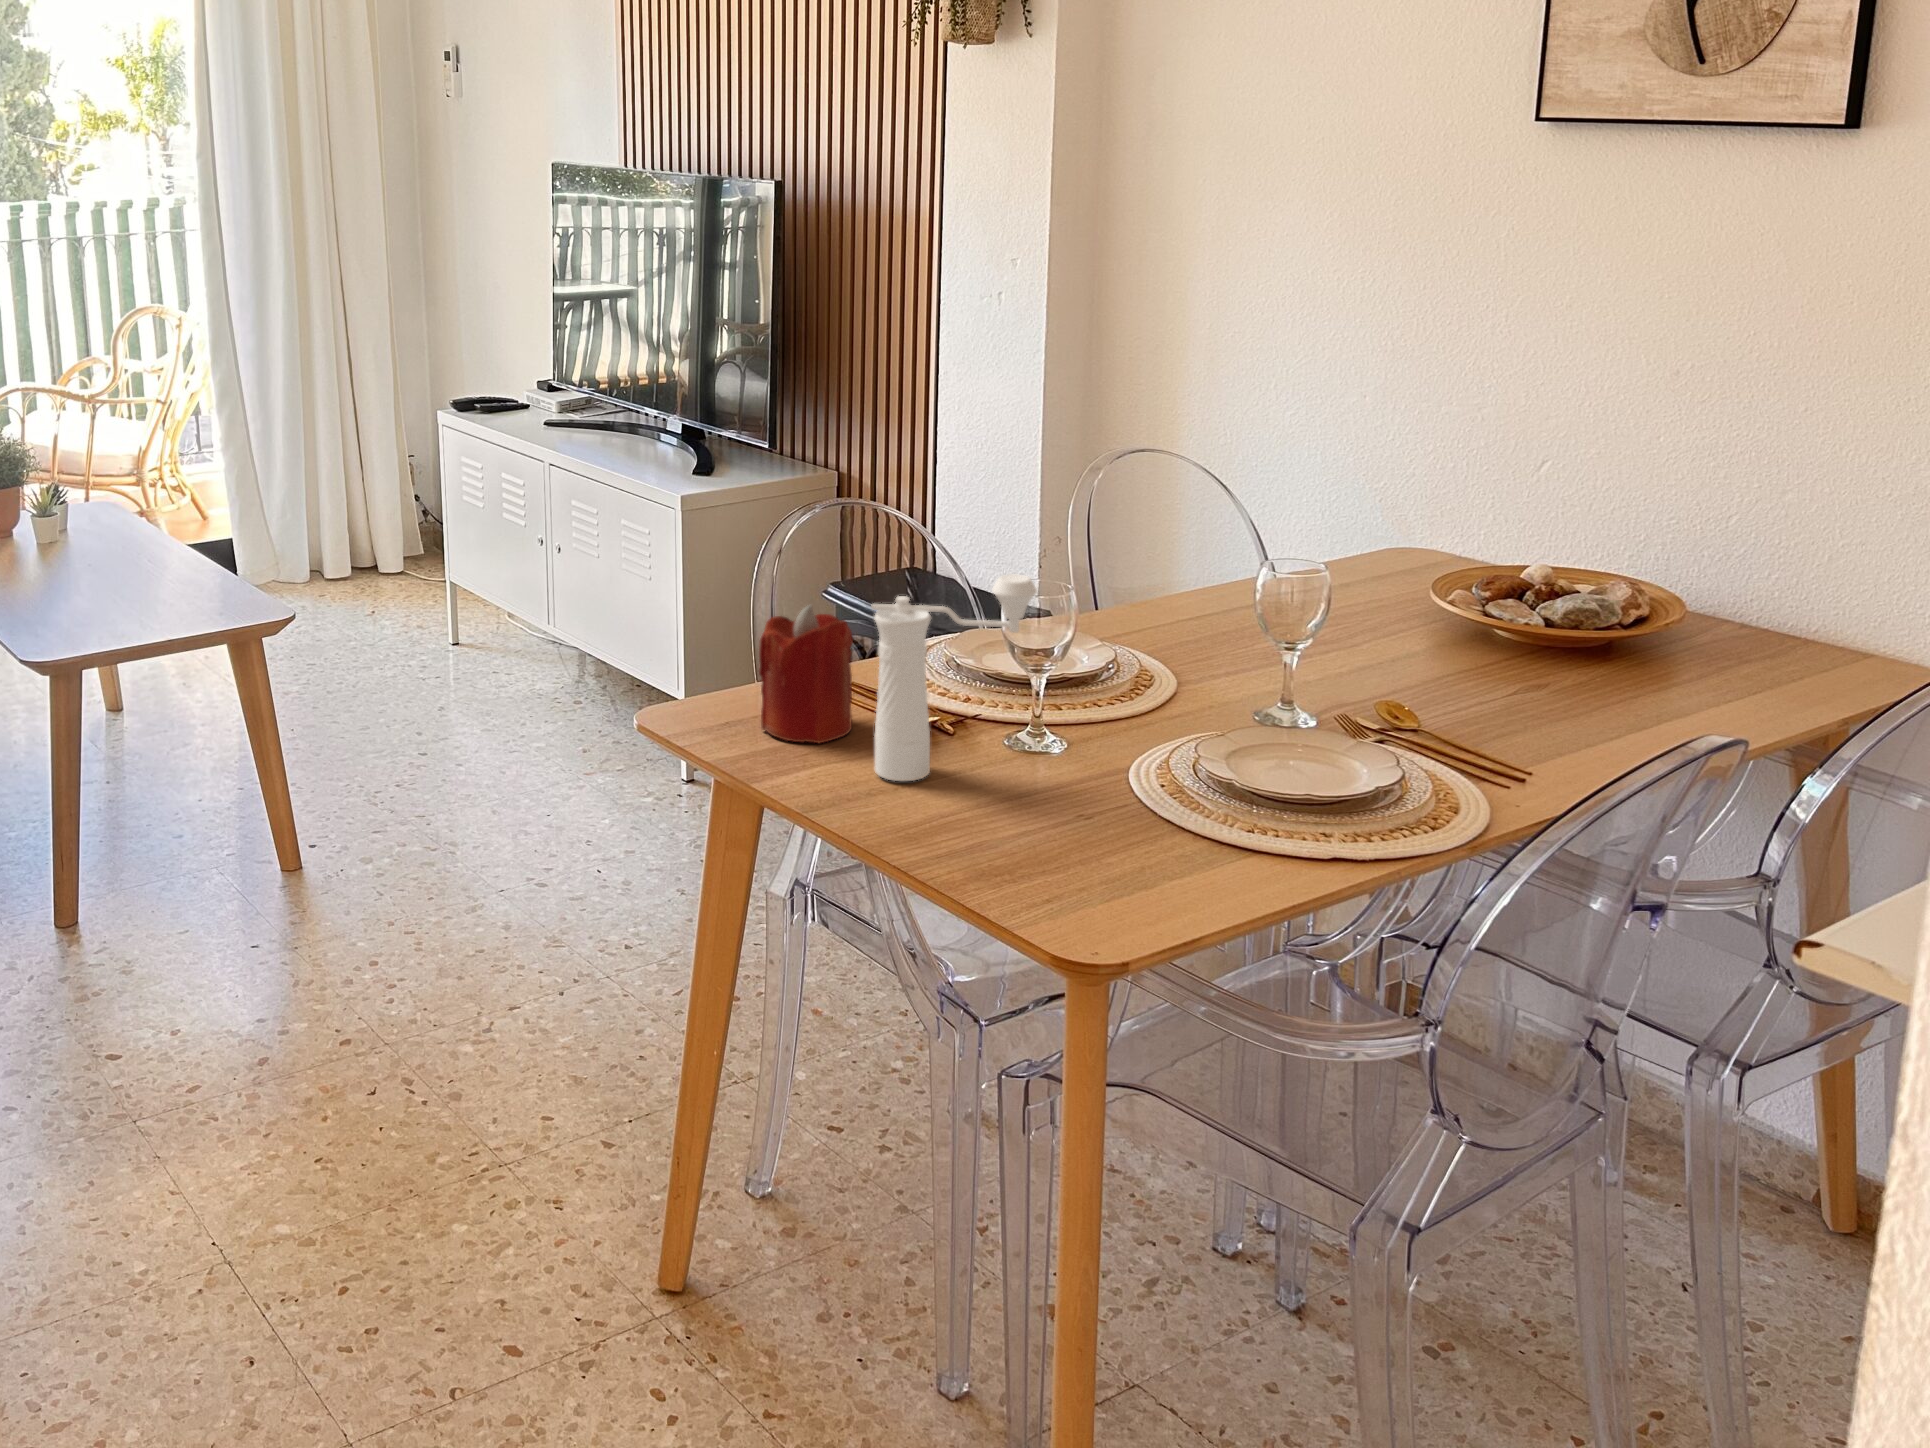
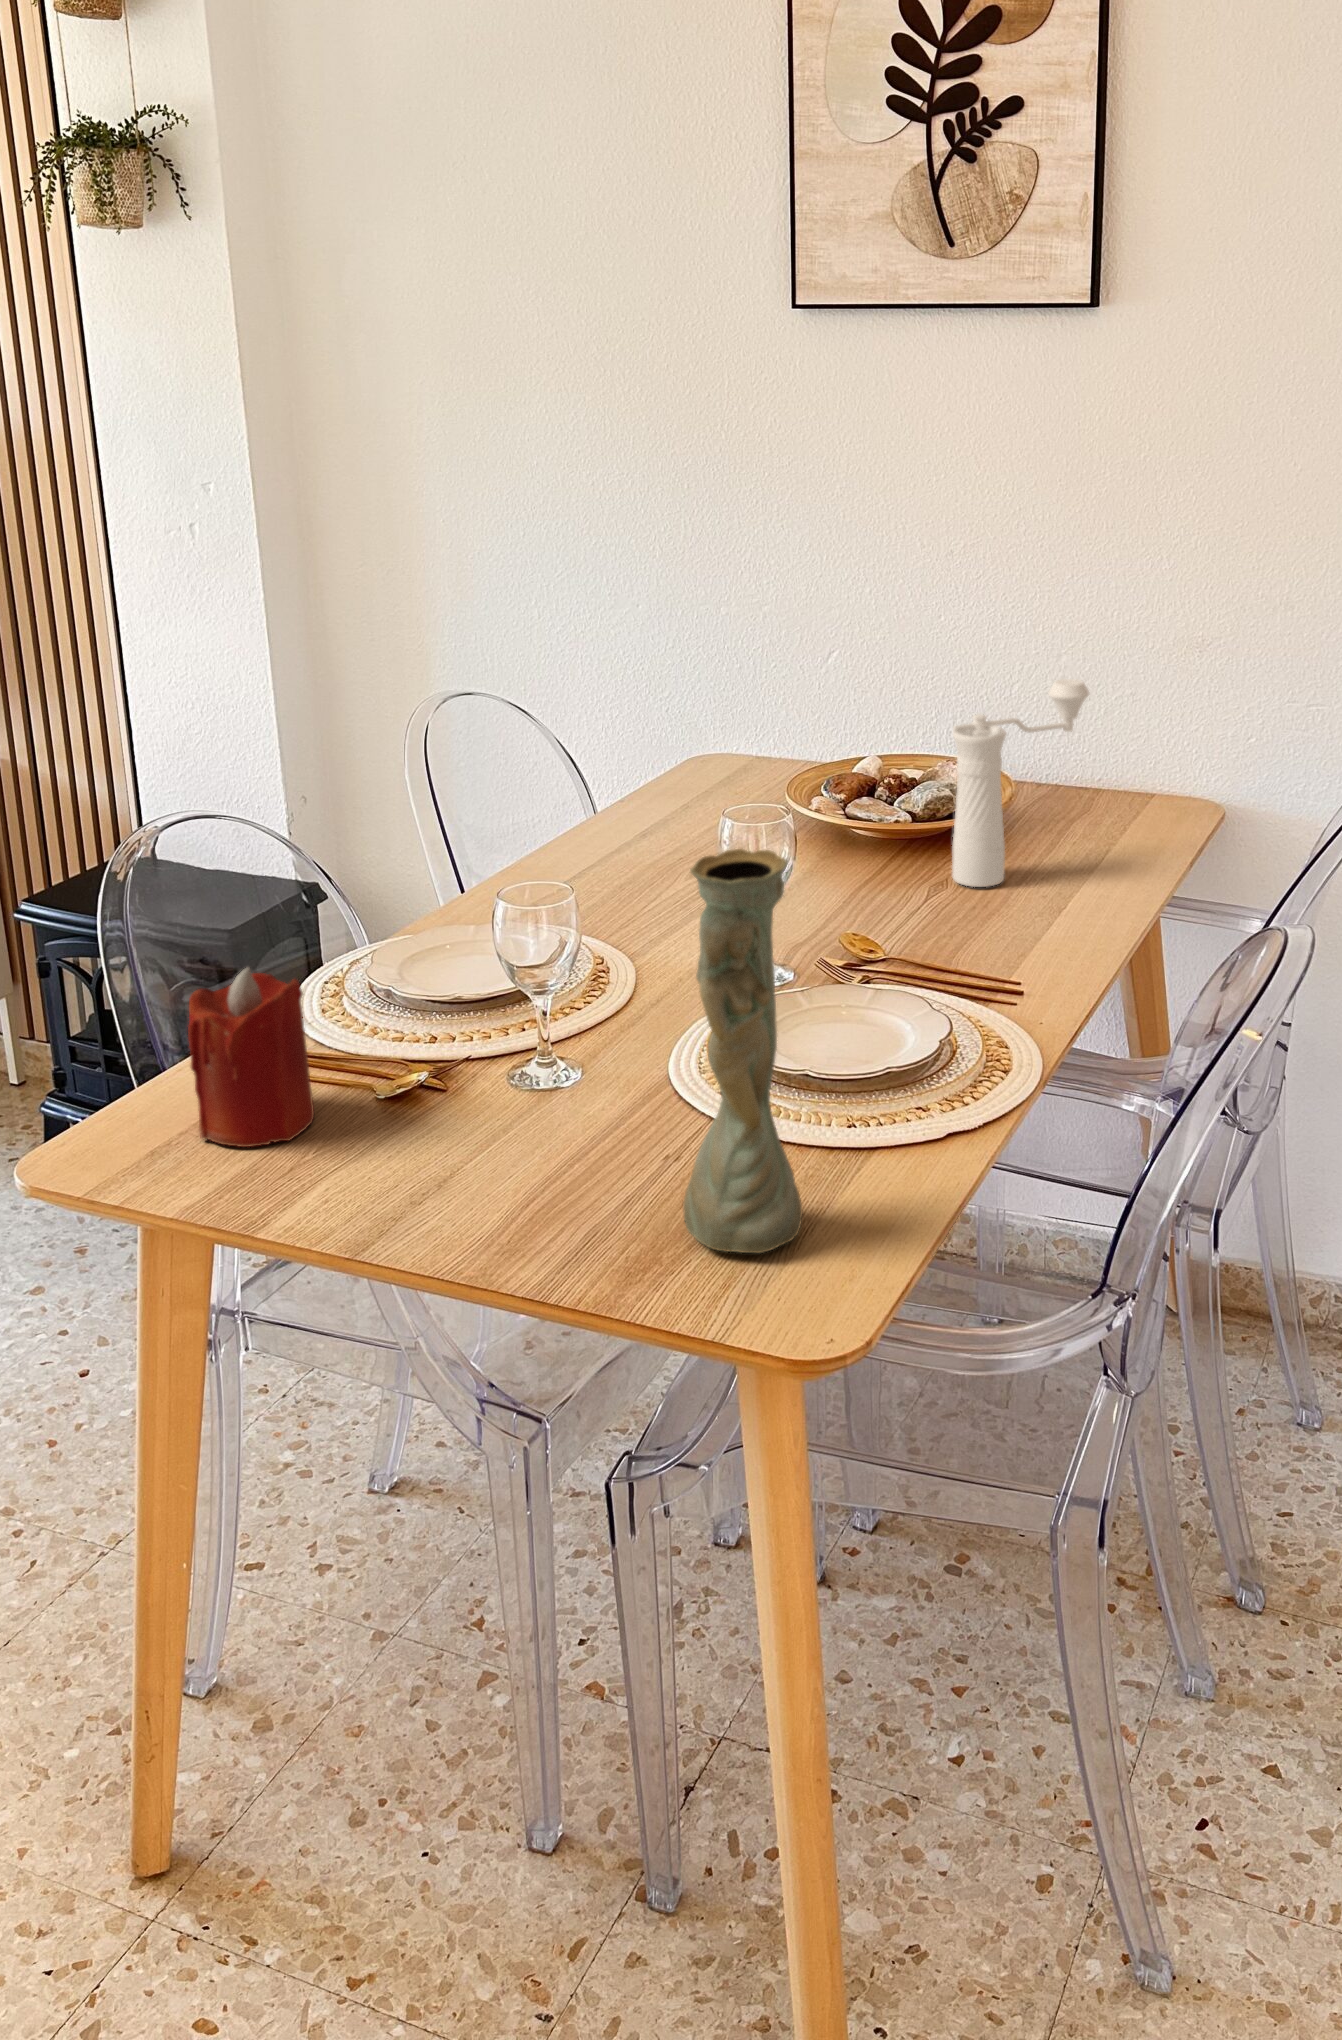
vase: none [1047,554,1156,890] -> present [683,849,803,1253]
pepper mill: present [872,574,1037,781] -> present [952,679,1089,887]

